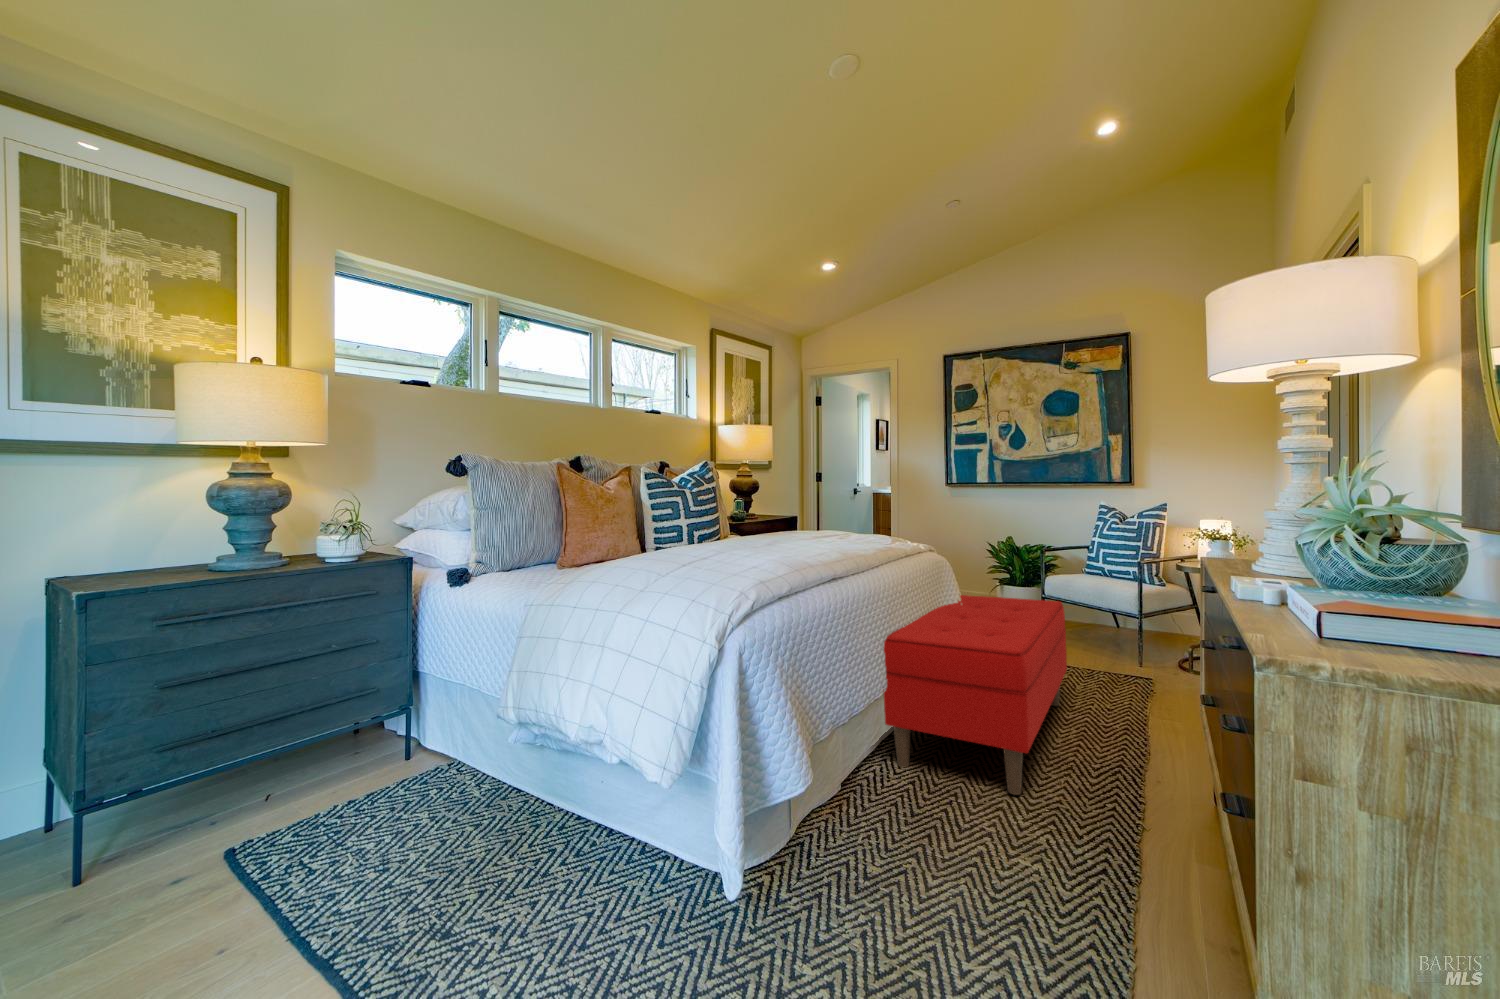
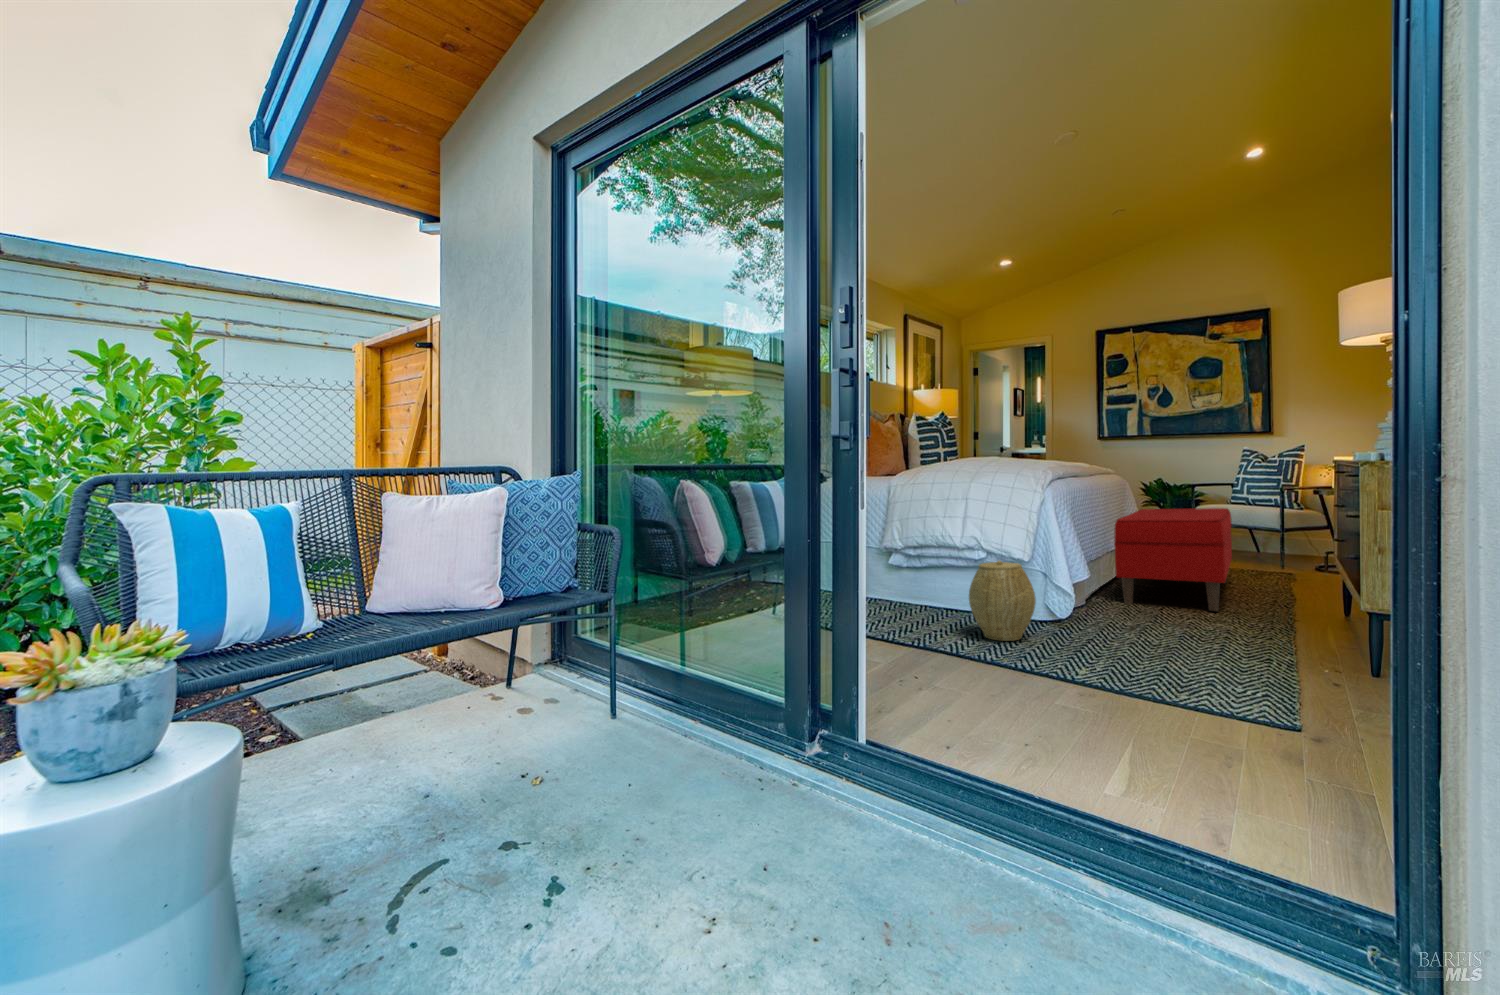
woven basket: none [557,750,674,920] -> present [969,561,1036,641]

